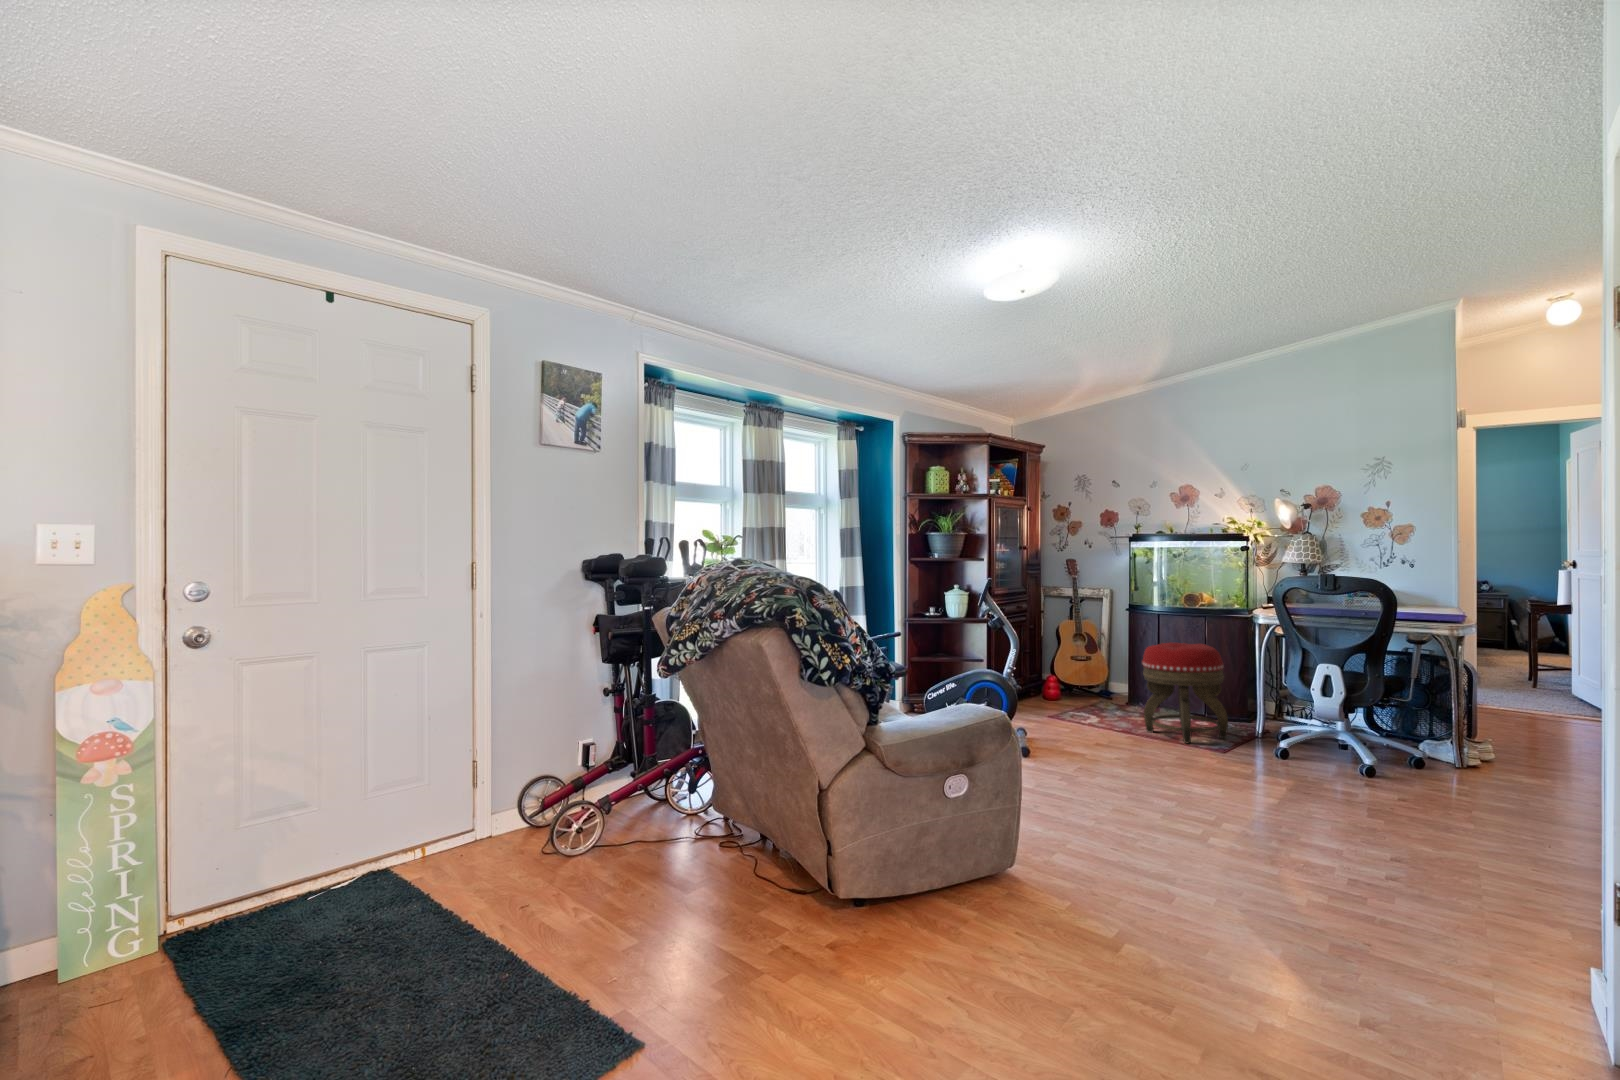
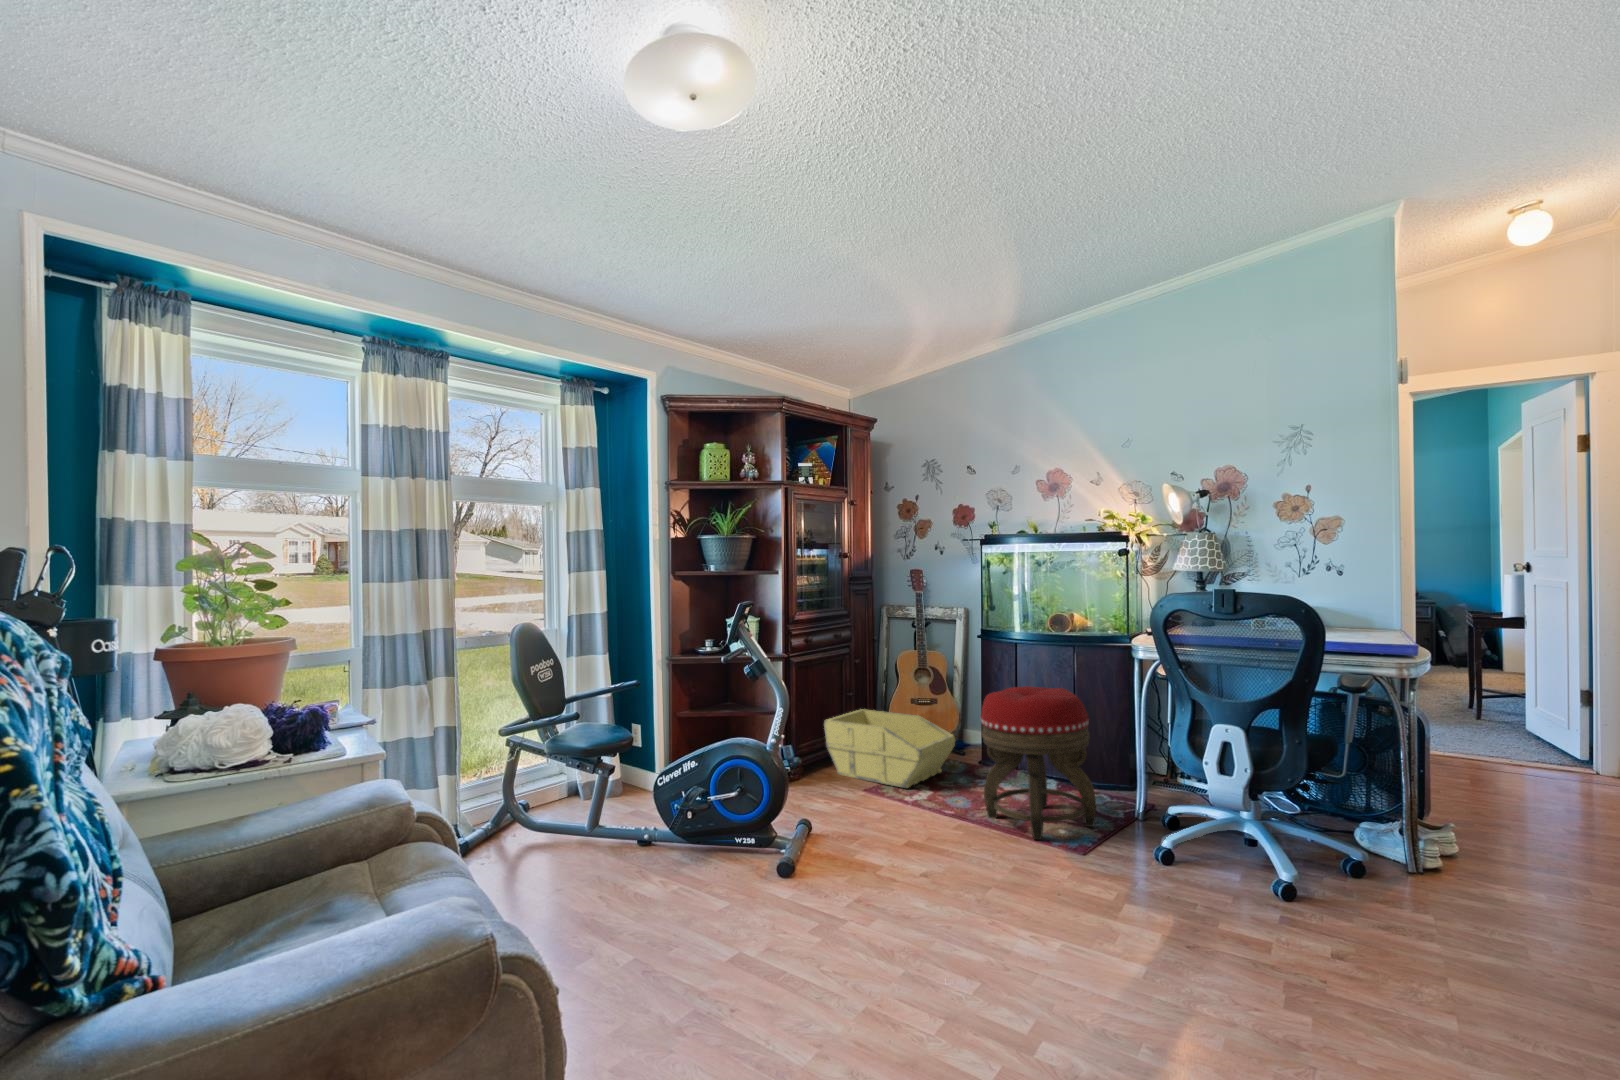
storage bin: none [1010,662,1112,715] -> present [824,709,955,788]

